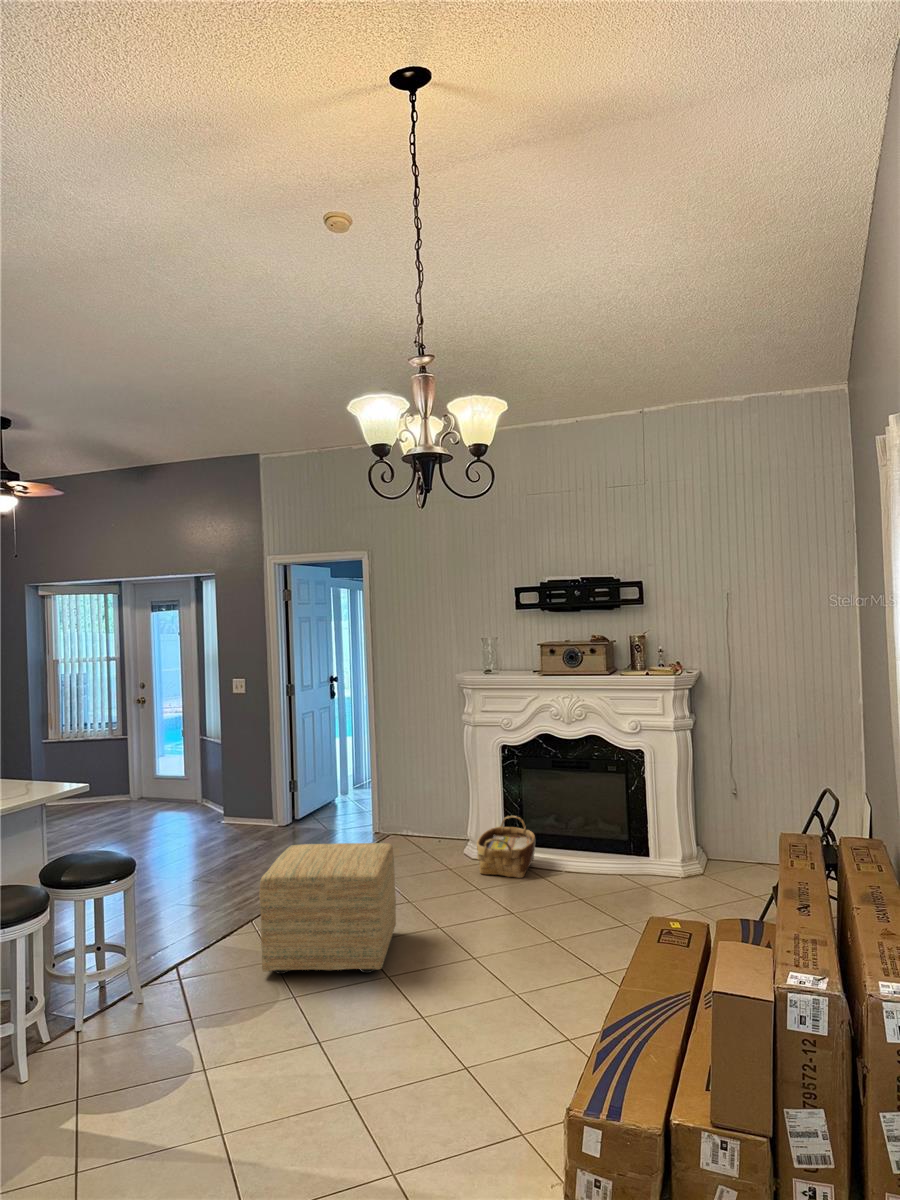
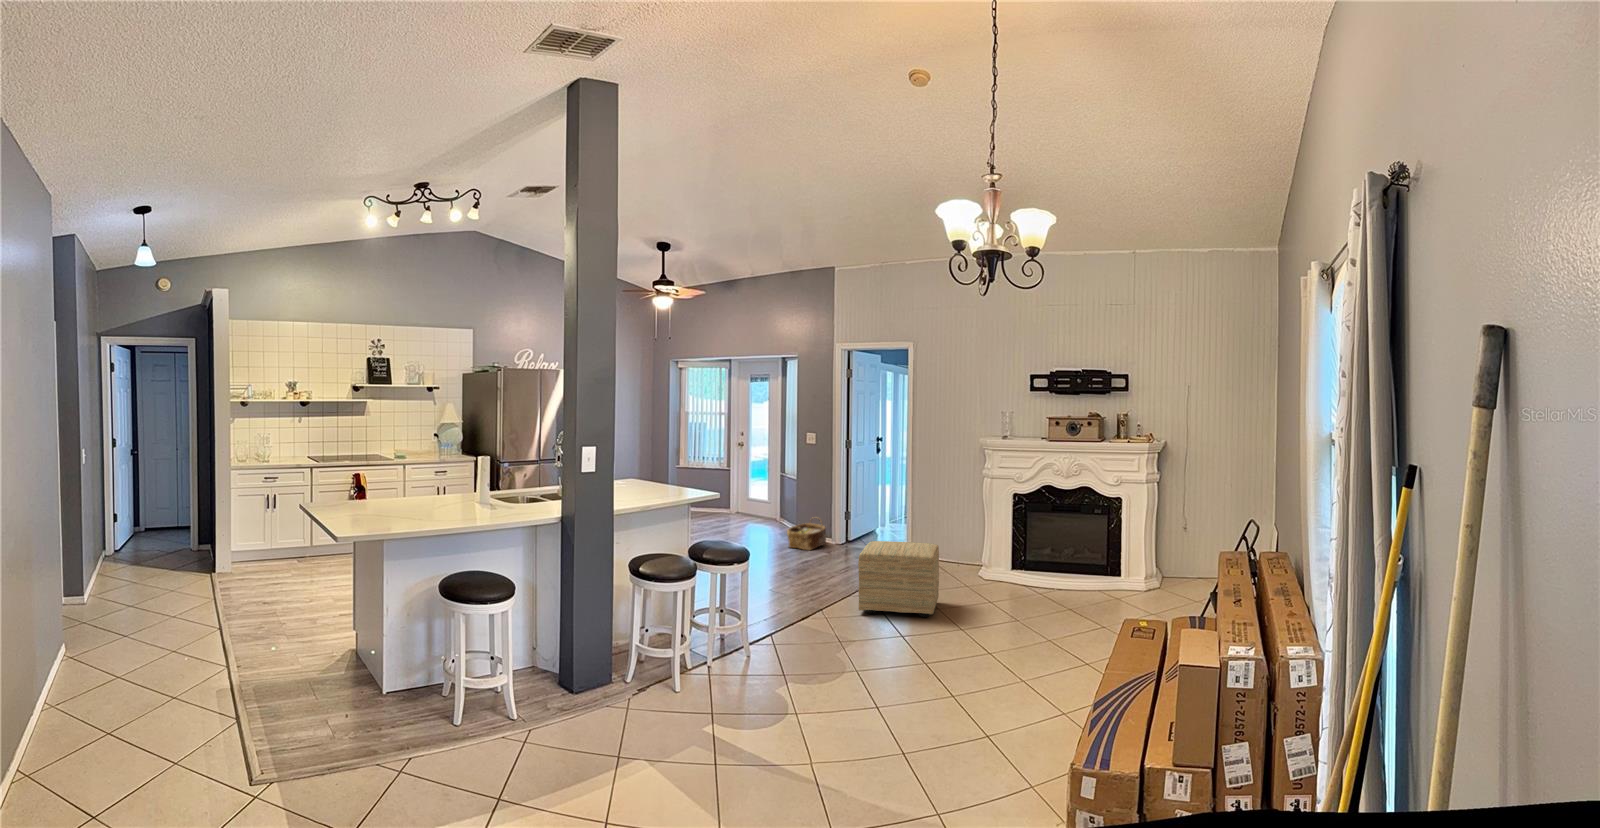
woven basket: present [477,816,535,878] -> present [787,517,826,550]

